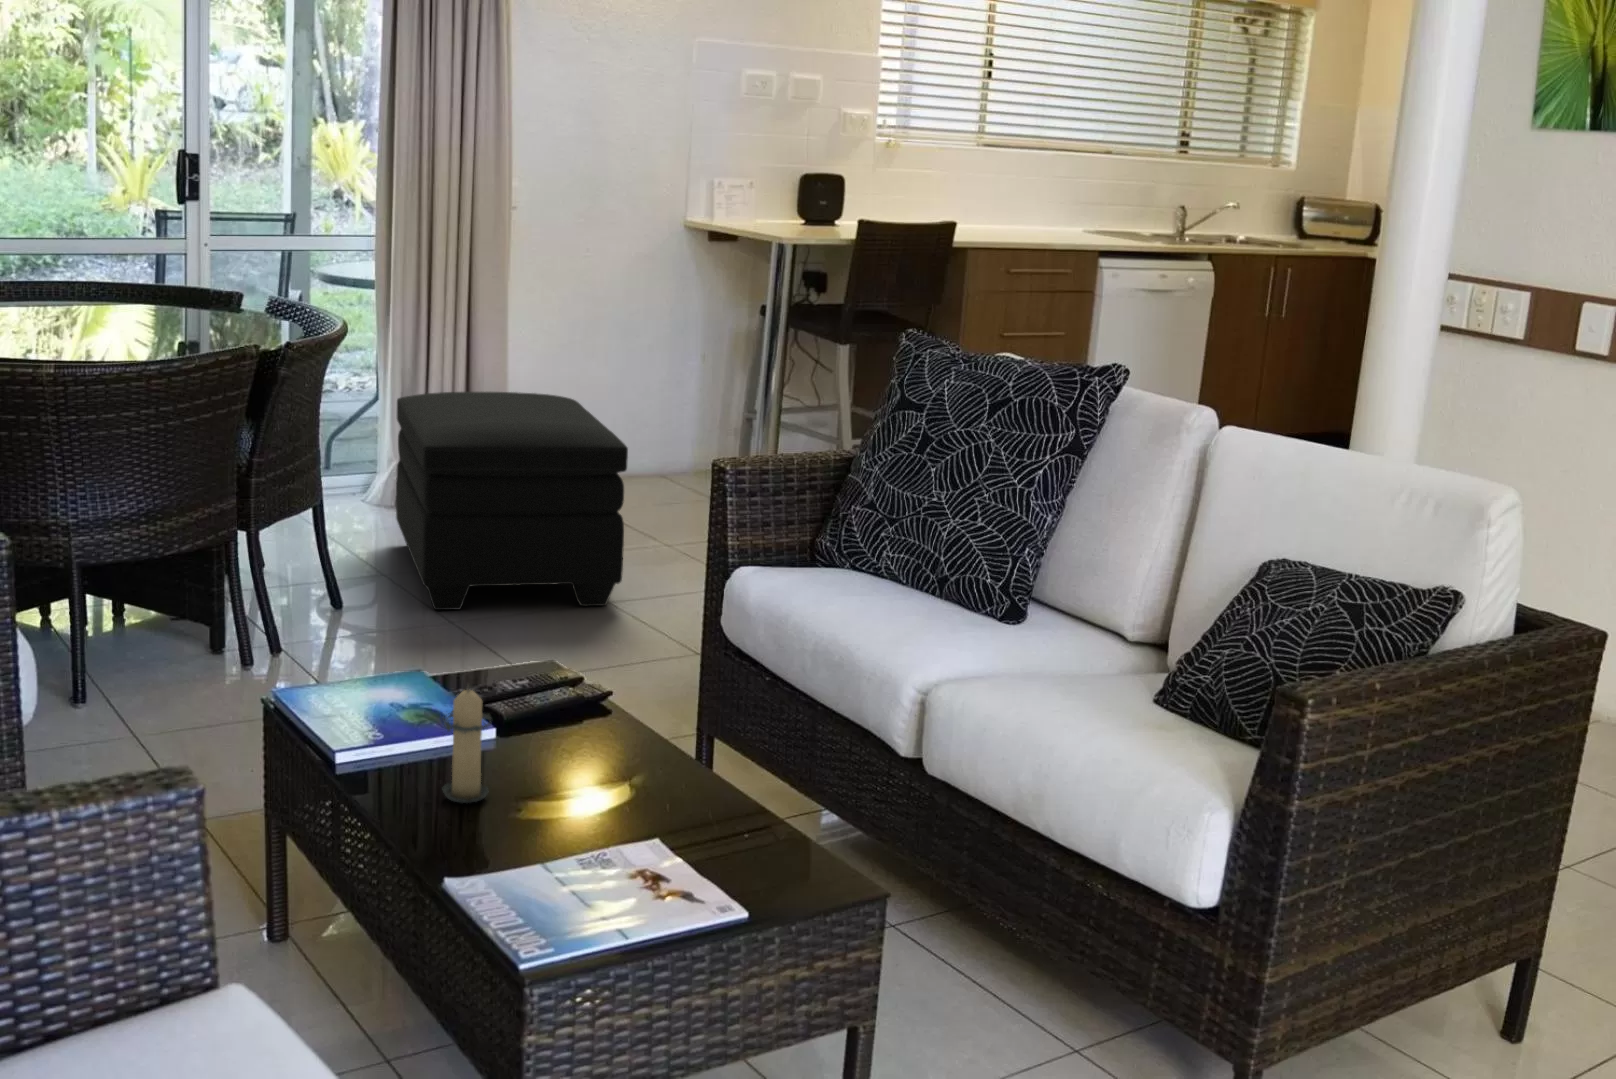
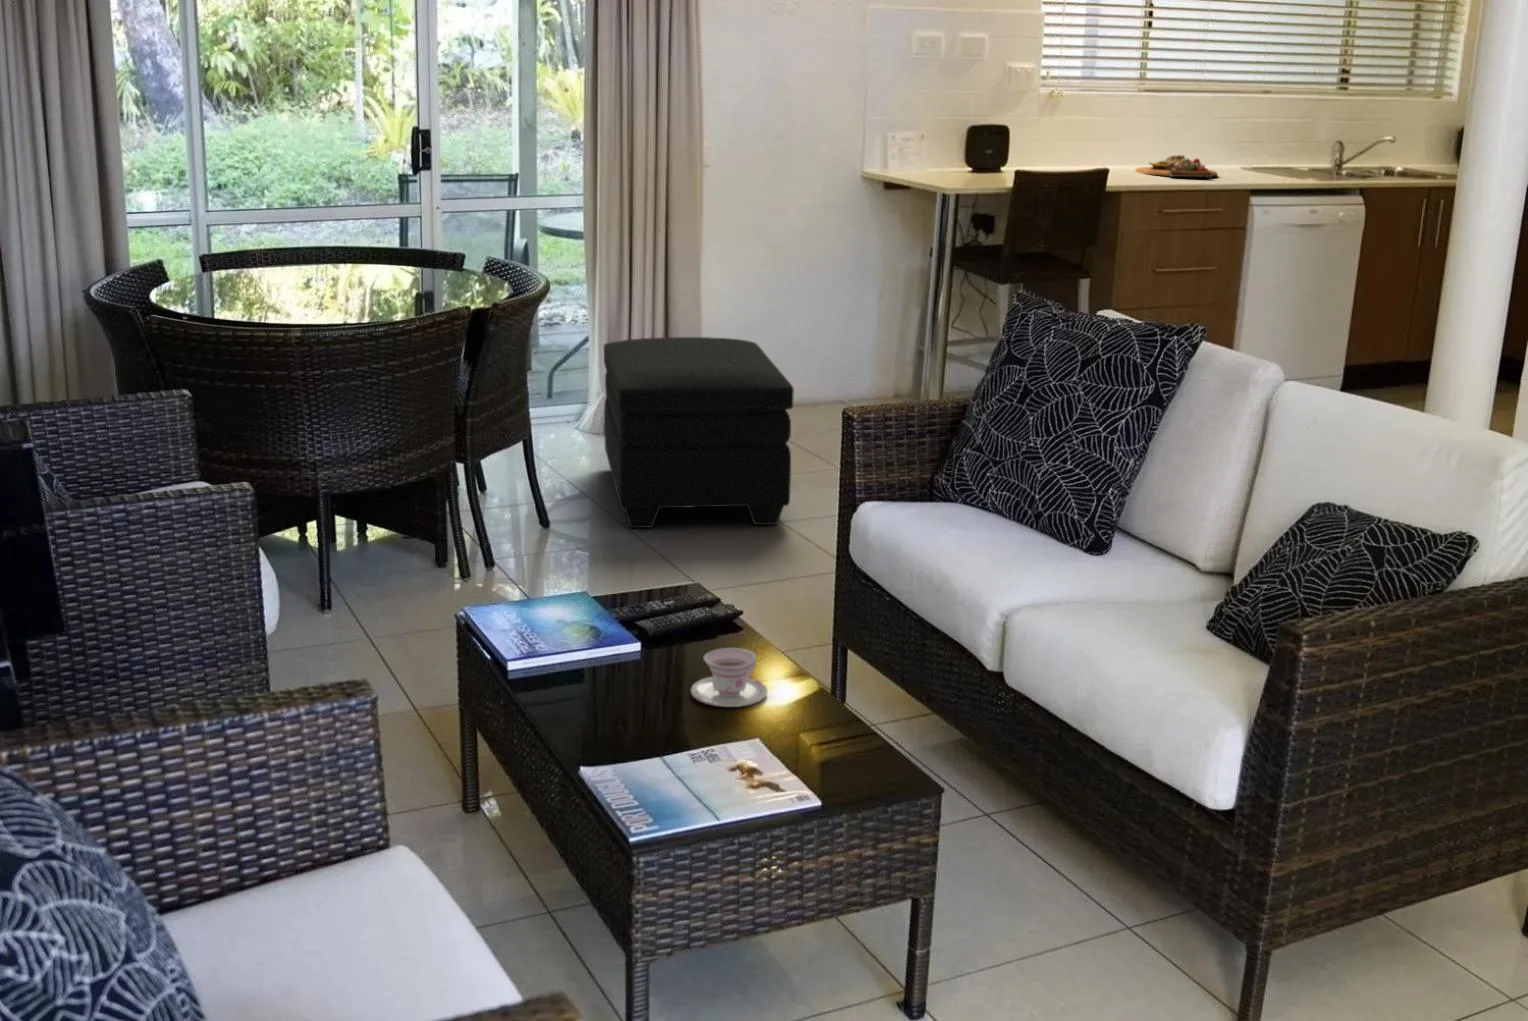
cutting board: none [978,211,1066,236] -> present [1136,155,1217,177]
candle: present [442,684,491,803] -> none [584,608,632,706]
teacup: none [567,731,661,802] -> present [691,648,767,707]

